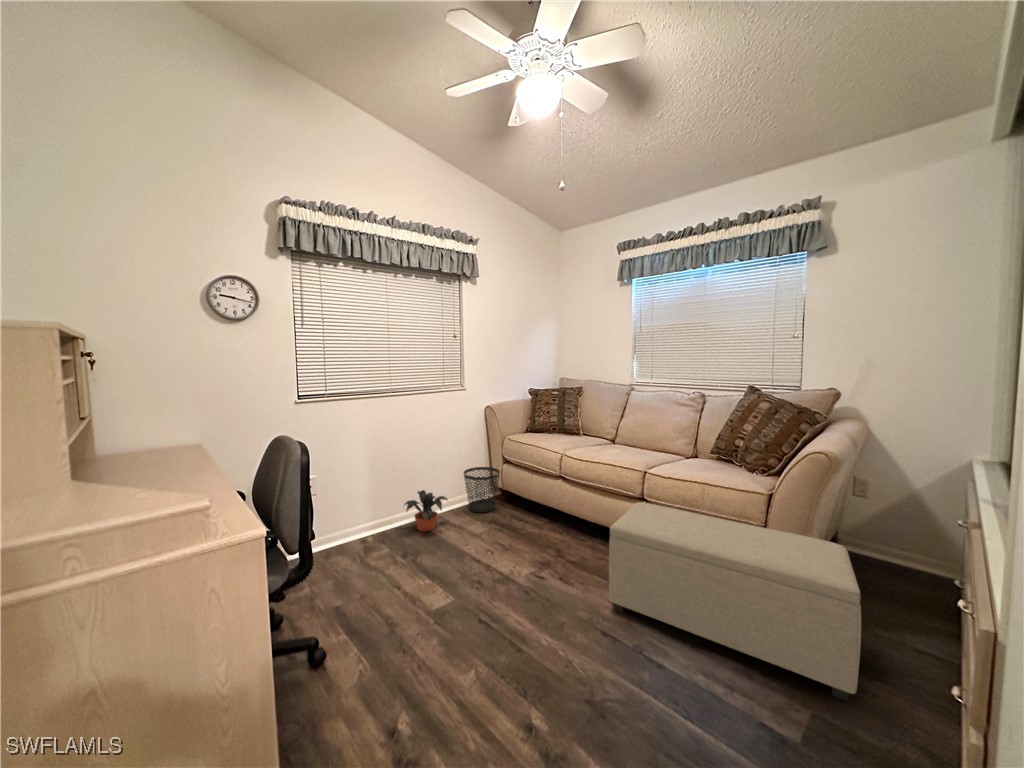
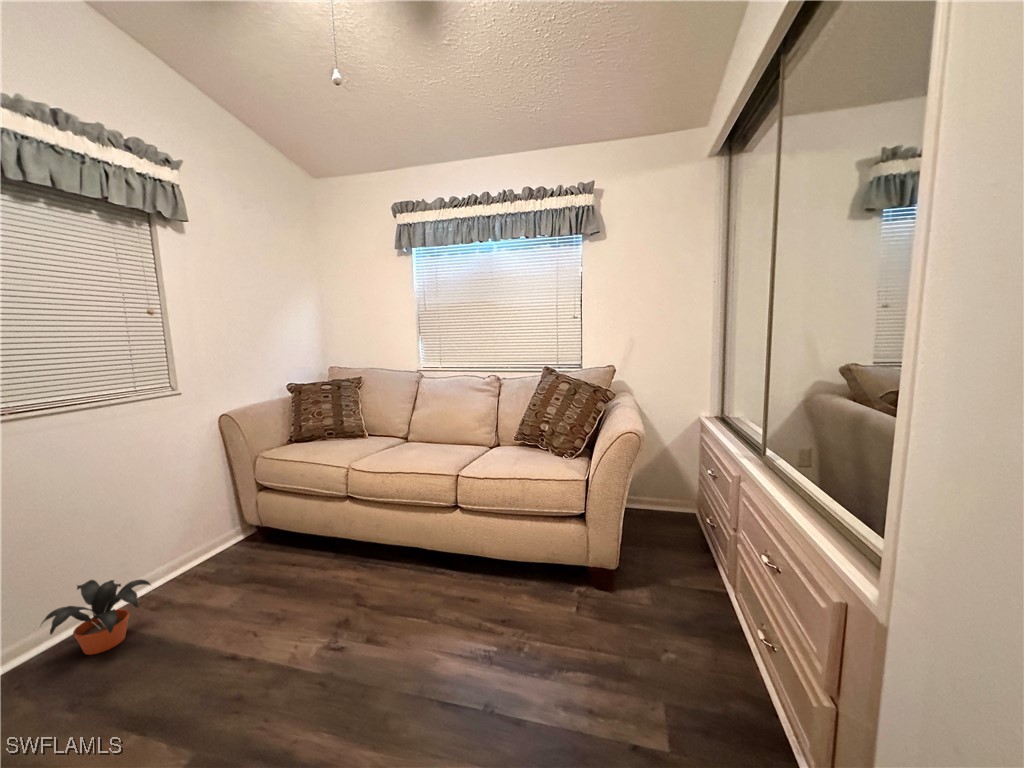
wastebasket: present [464,467,500,513] -> none [178,509,247,584]
ottoman: present [609,502,861,701] -> none [434,512,680,663]

